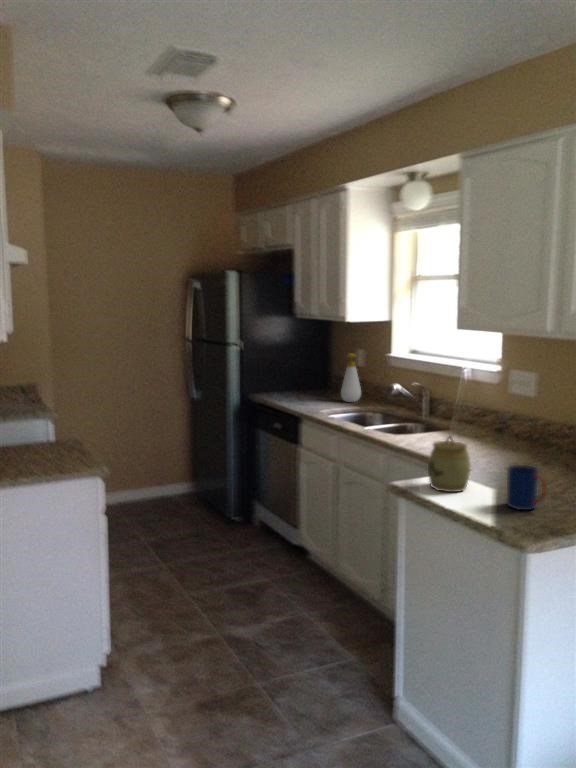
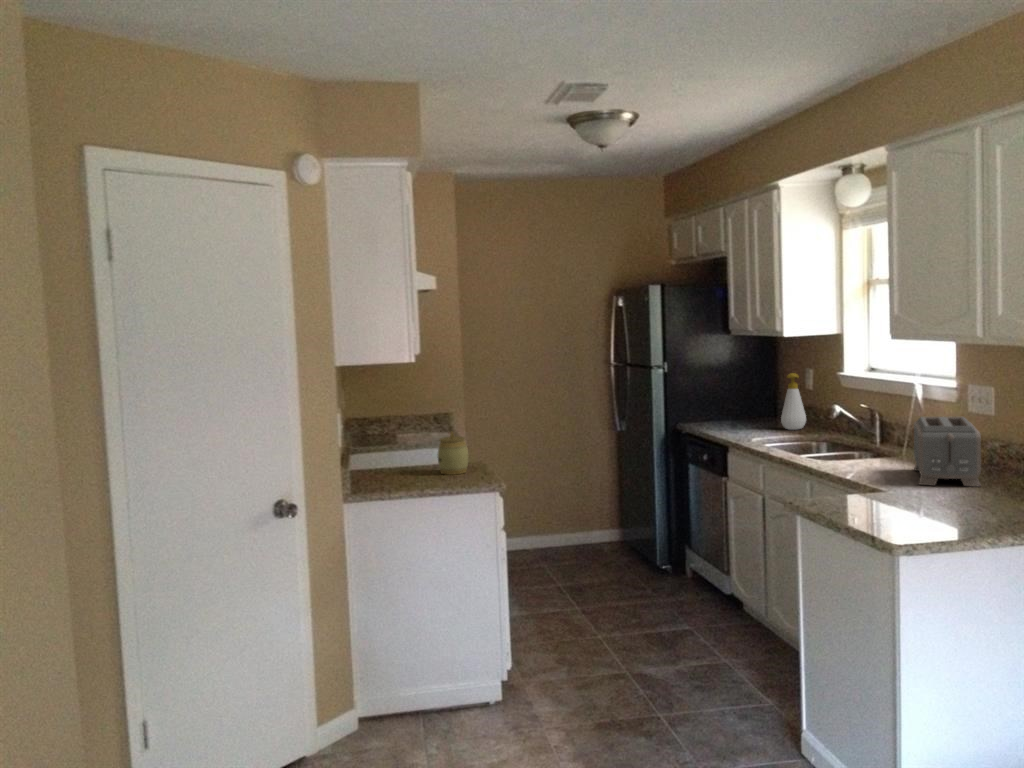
toaster: none [469,396,535,459] -> present [914,417,981,487]
jar: present [428,436,471,492] -> present [438,432,468,475]
mug: present [506,465,546,510] -> none [910,484,951,532]

